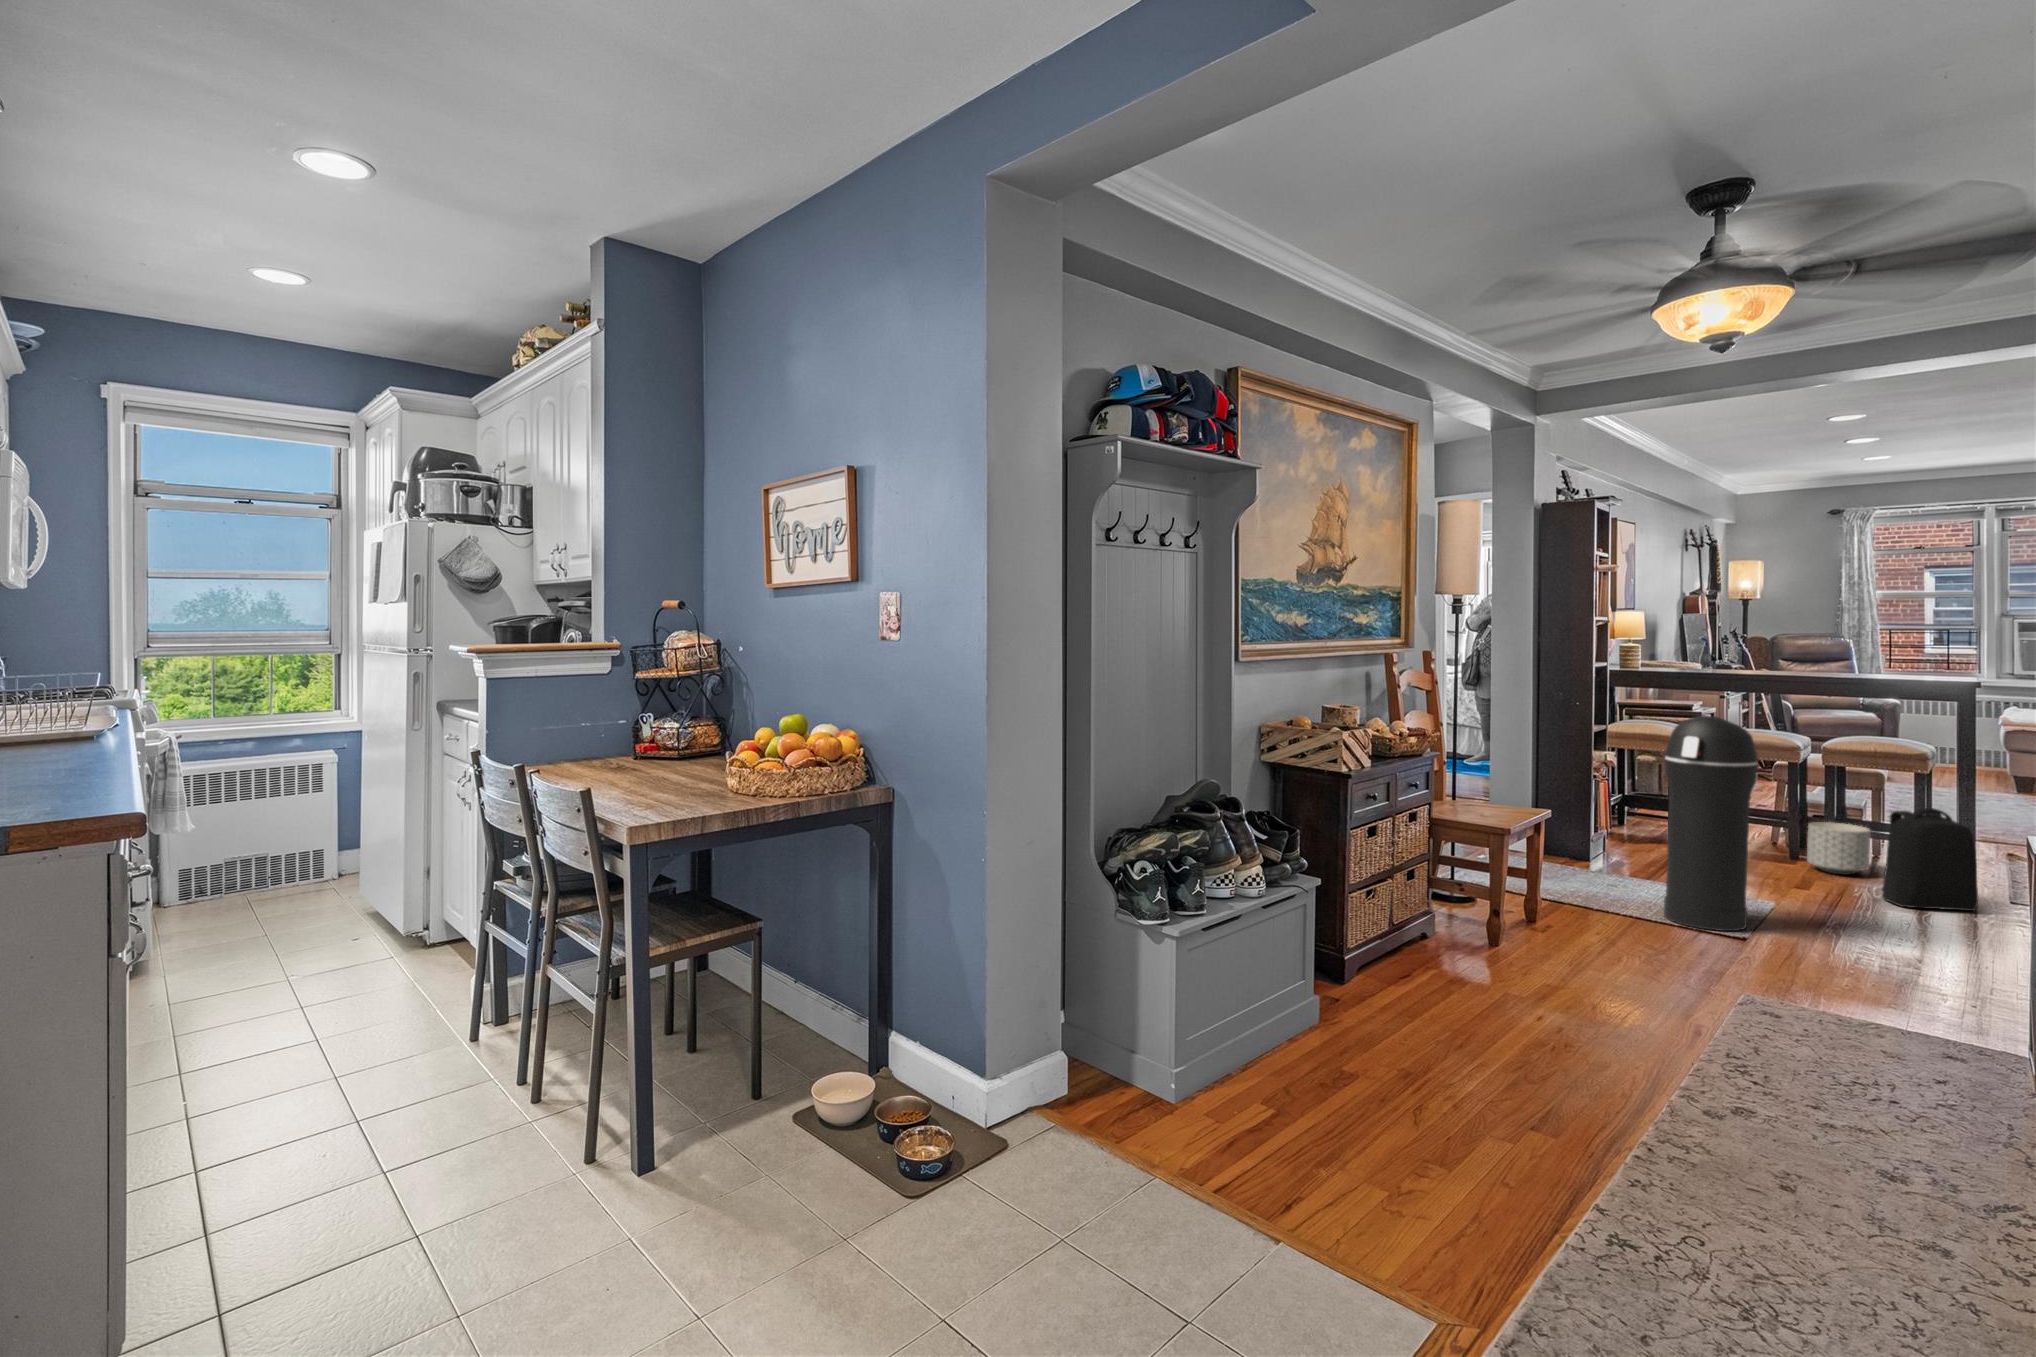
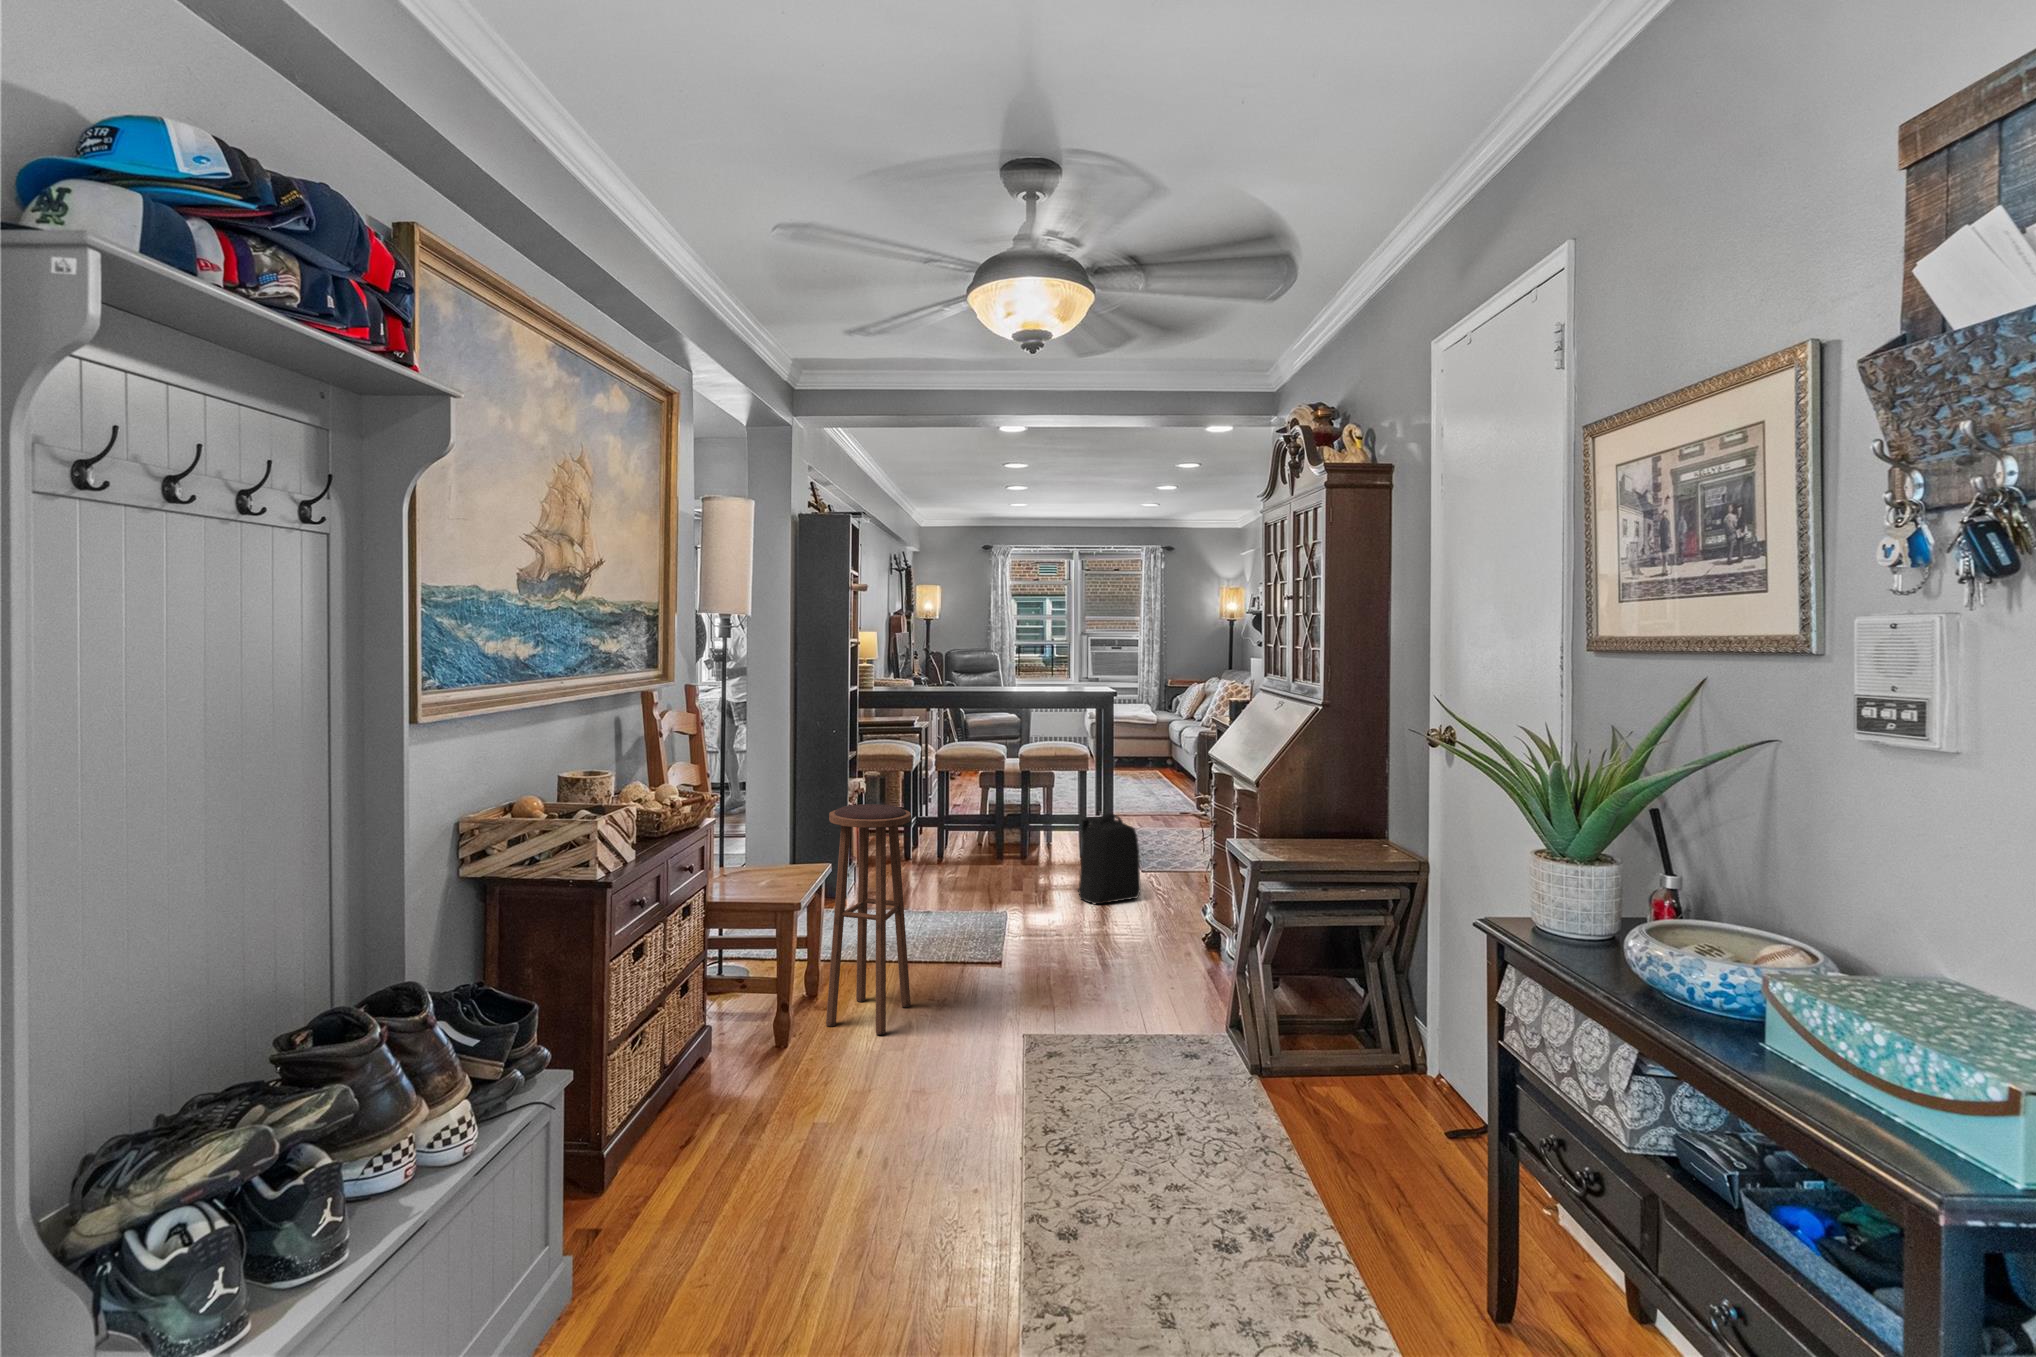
trash can: present [1664,715,1758,931] -> none [930,748,1010,969]
stool: none [1538,755,1626,953] -> present [826,804,911,1035]
planter: present [1807,822,1870,875] -> none [1017,829,1061,876]

